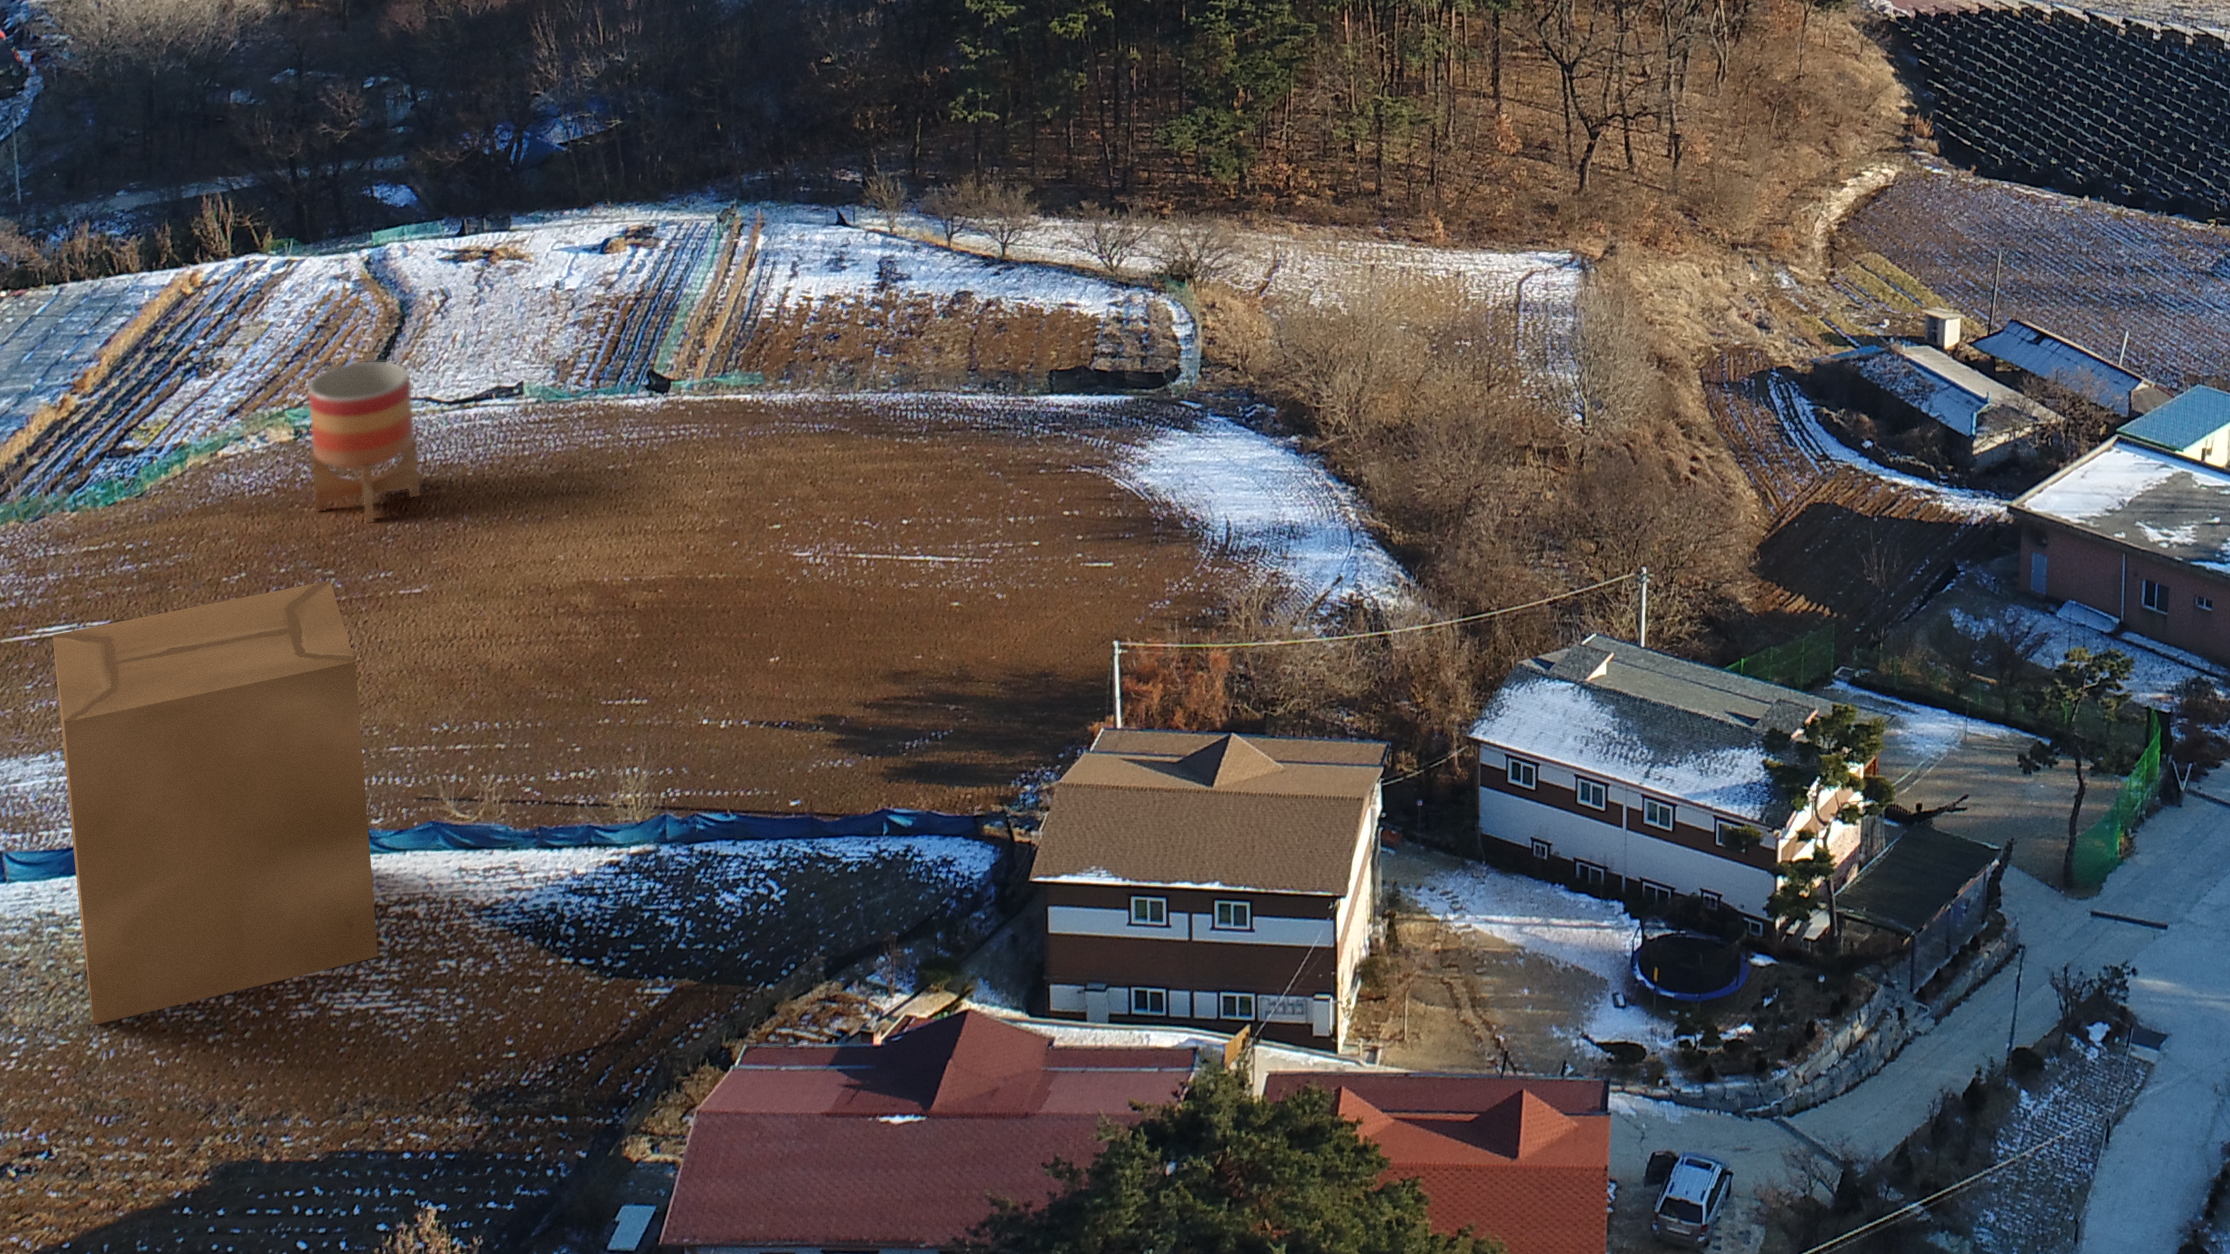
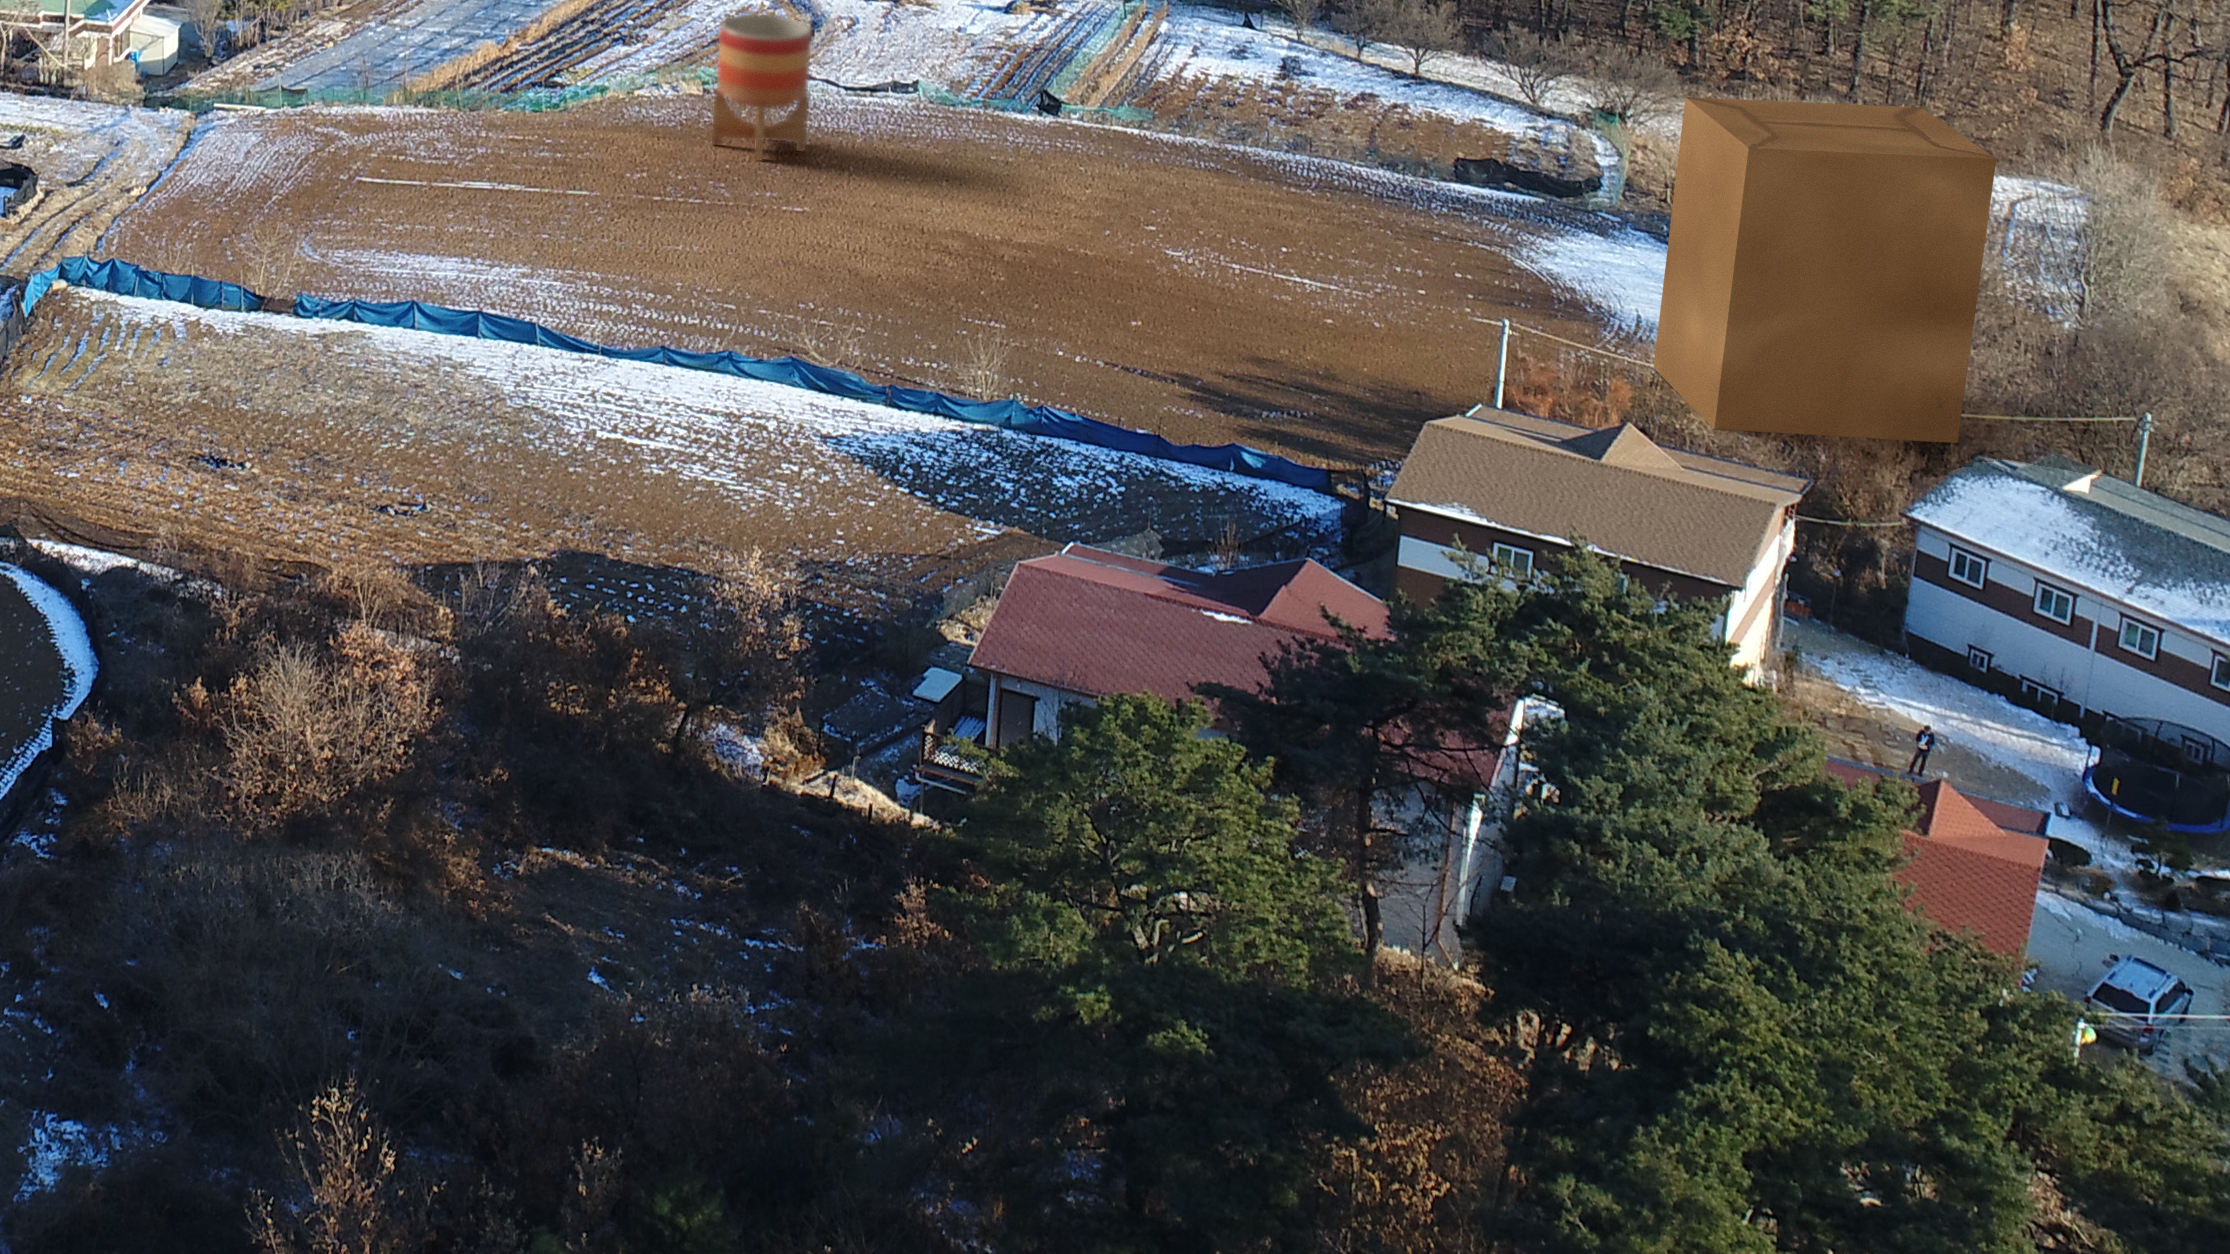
cardboard box: present [53,580,378,1025] -> present [1654,97,1996,443]

